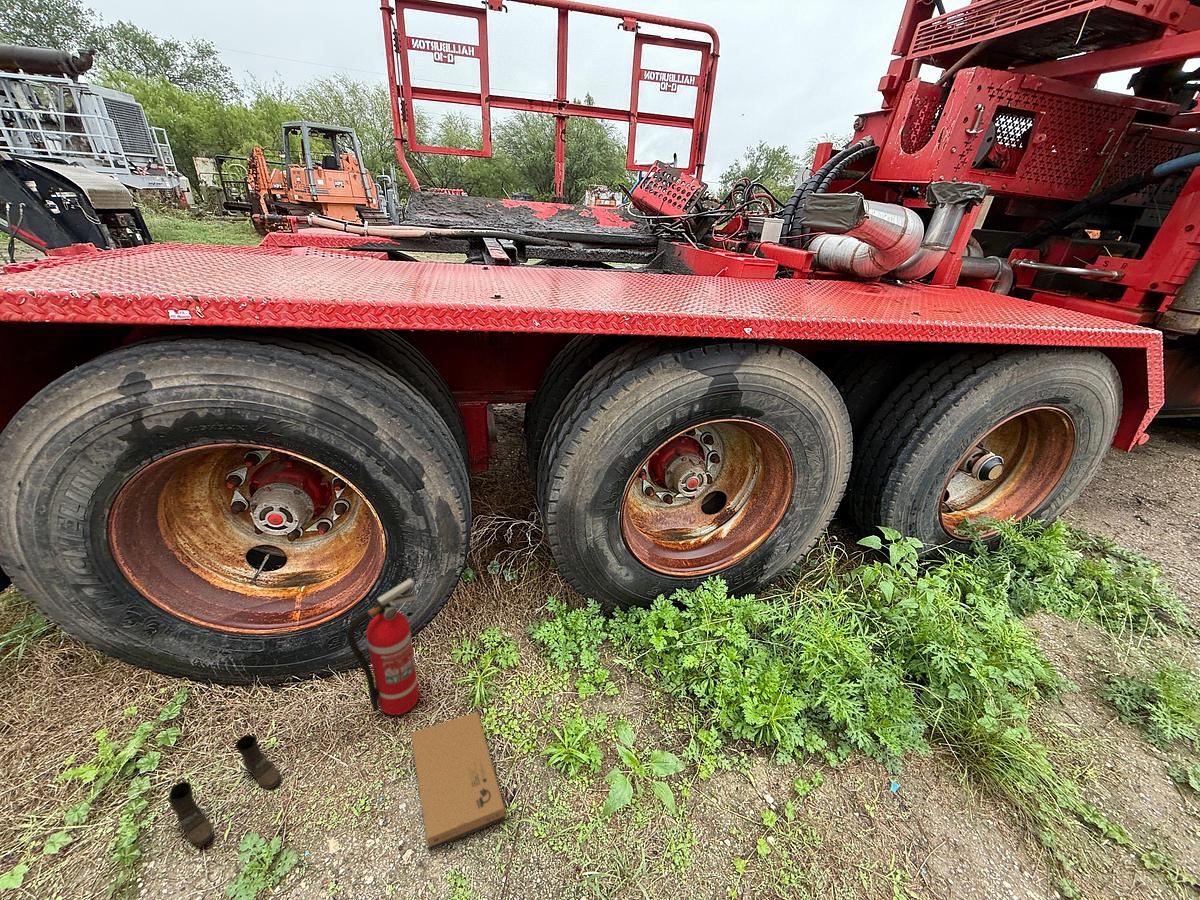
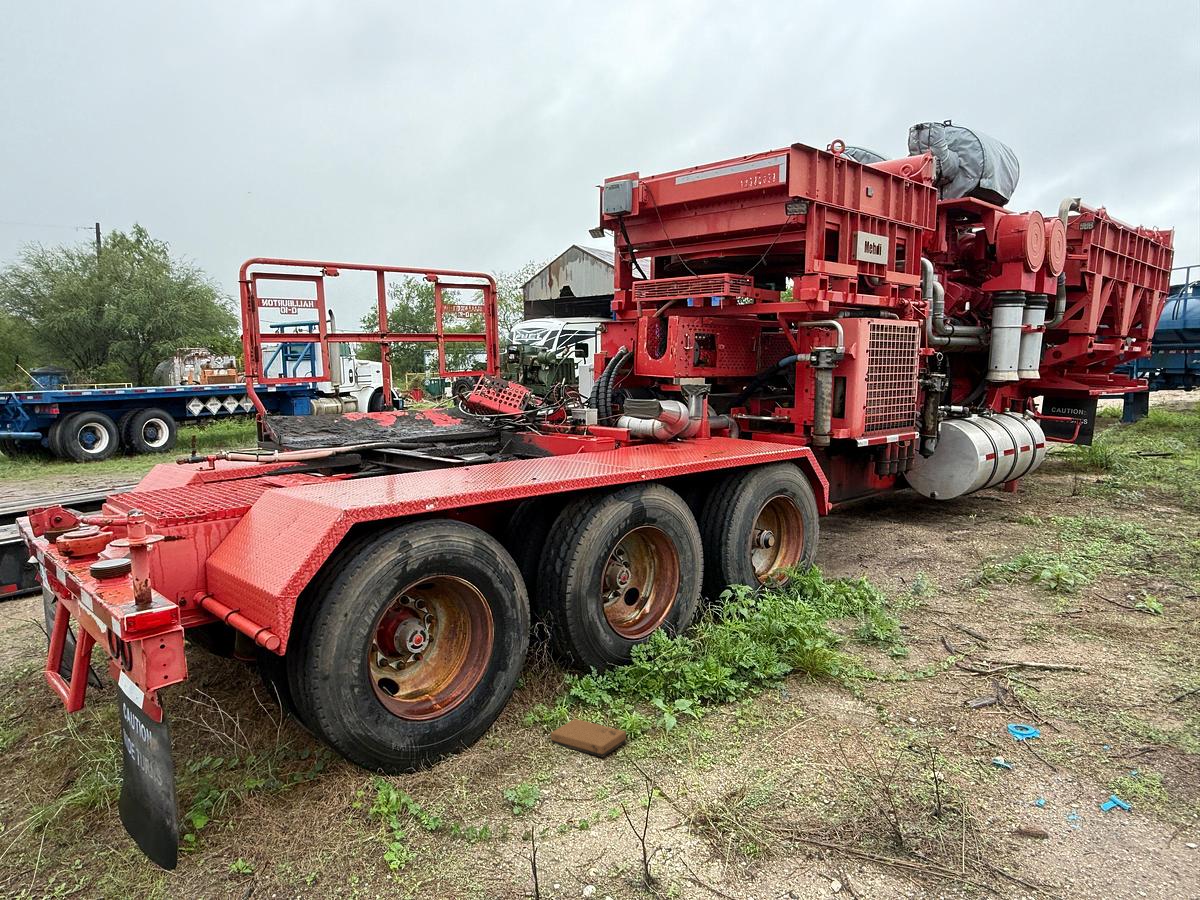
fire extinguisher: present [347,578,419,715] -> none [508,643,536,739]
boots: present [167,735,281,846] -> none [467,746,502,792]

